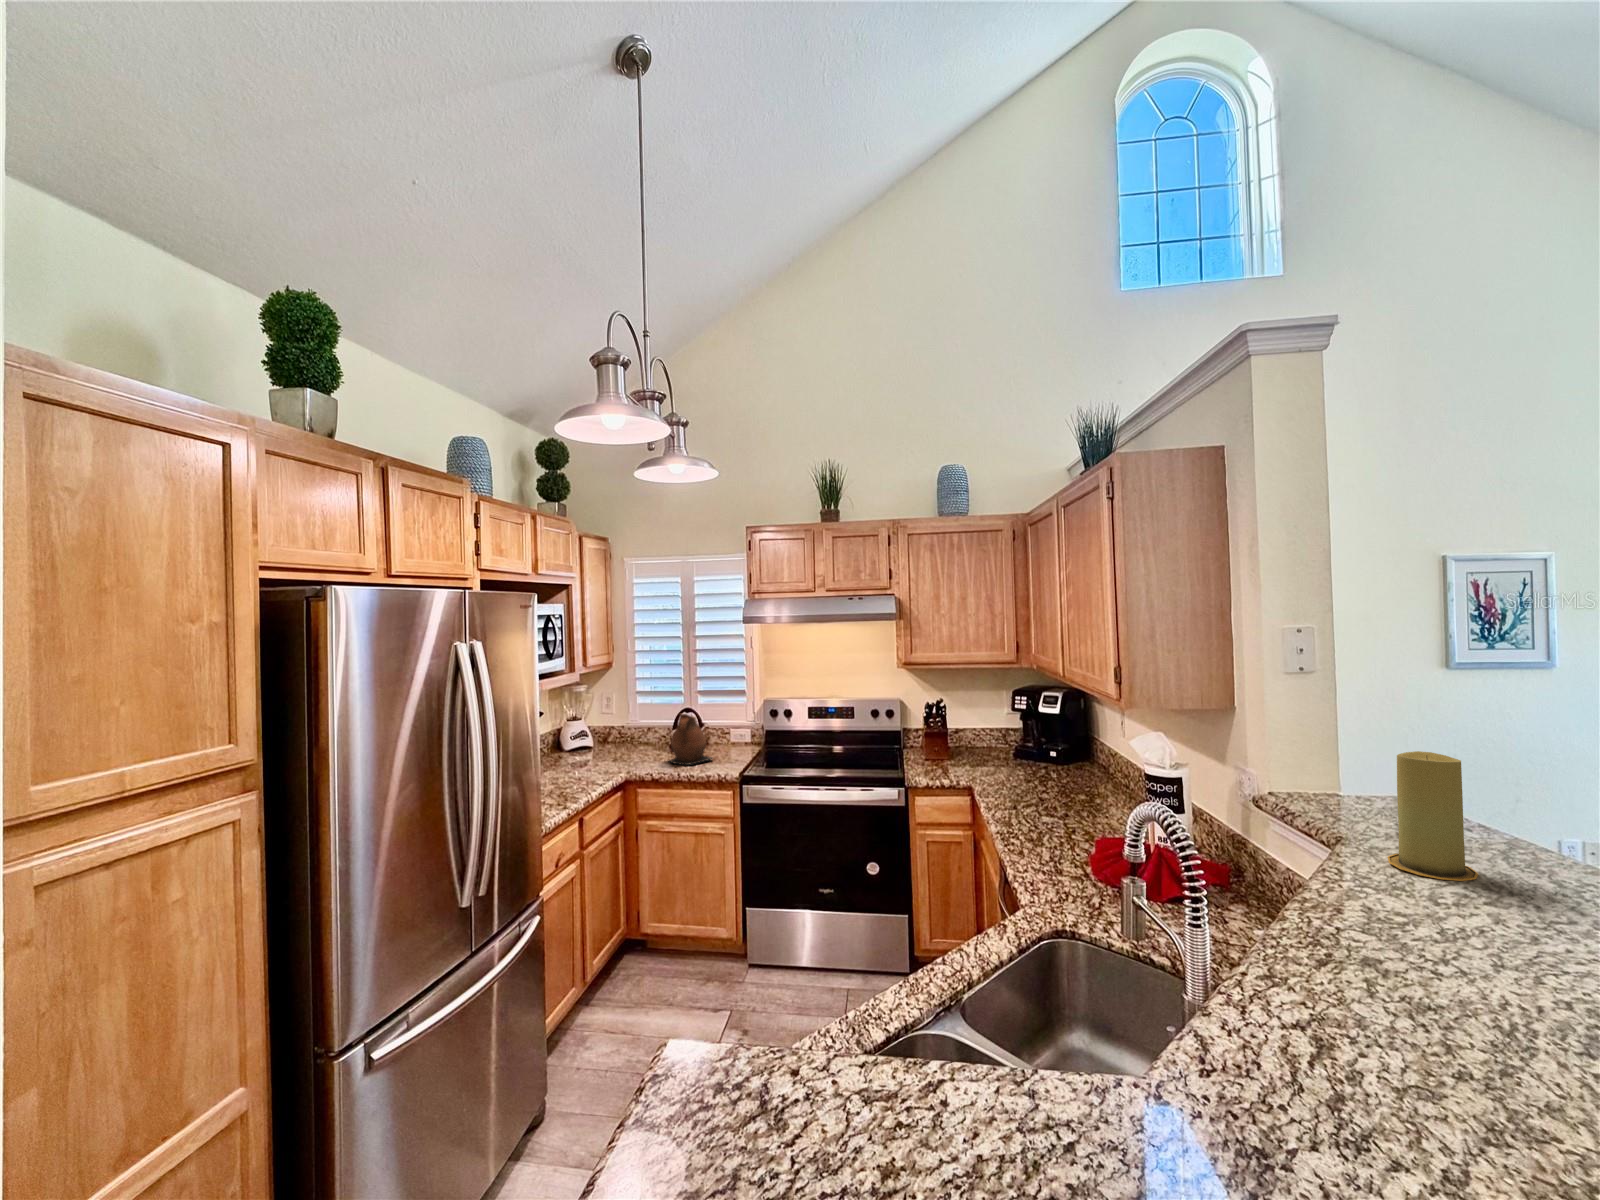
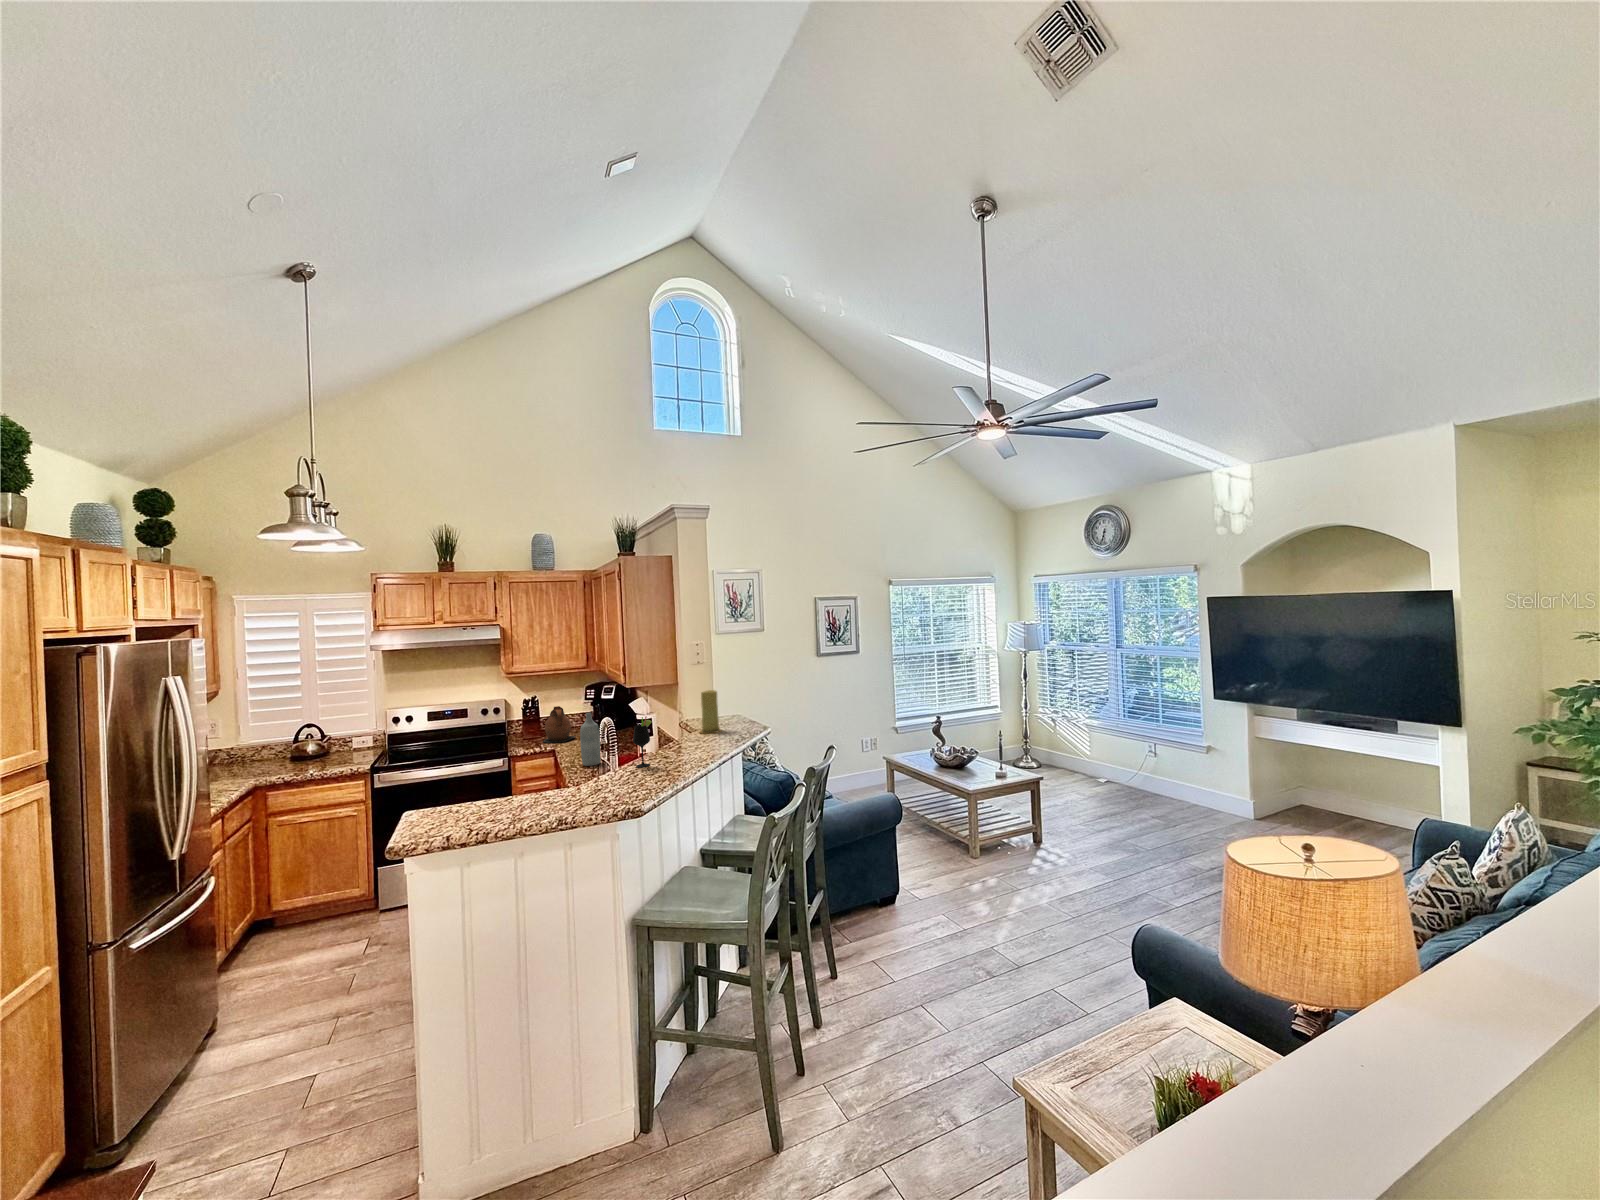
ceramic pitcher: present [670,714,713,765] -> present [543,706,575,742]
bottle: none [1025,745,1061,842] -> present [580,713,601,766]
wine glass: none [1325,872,1418,1063] -> present [633,717,652,767]

